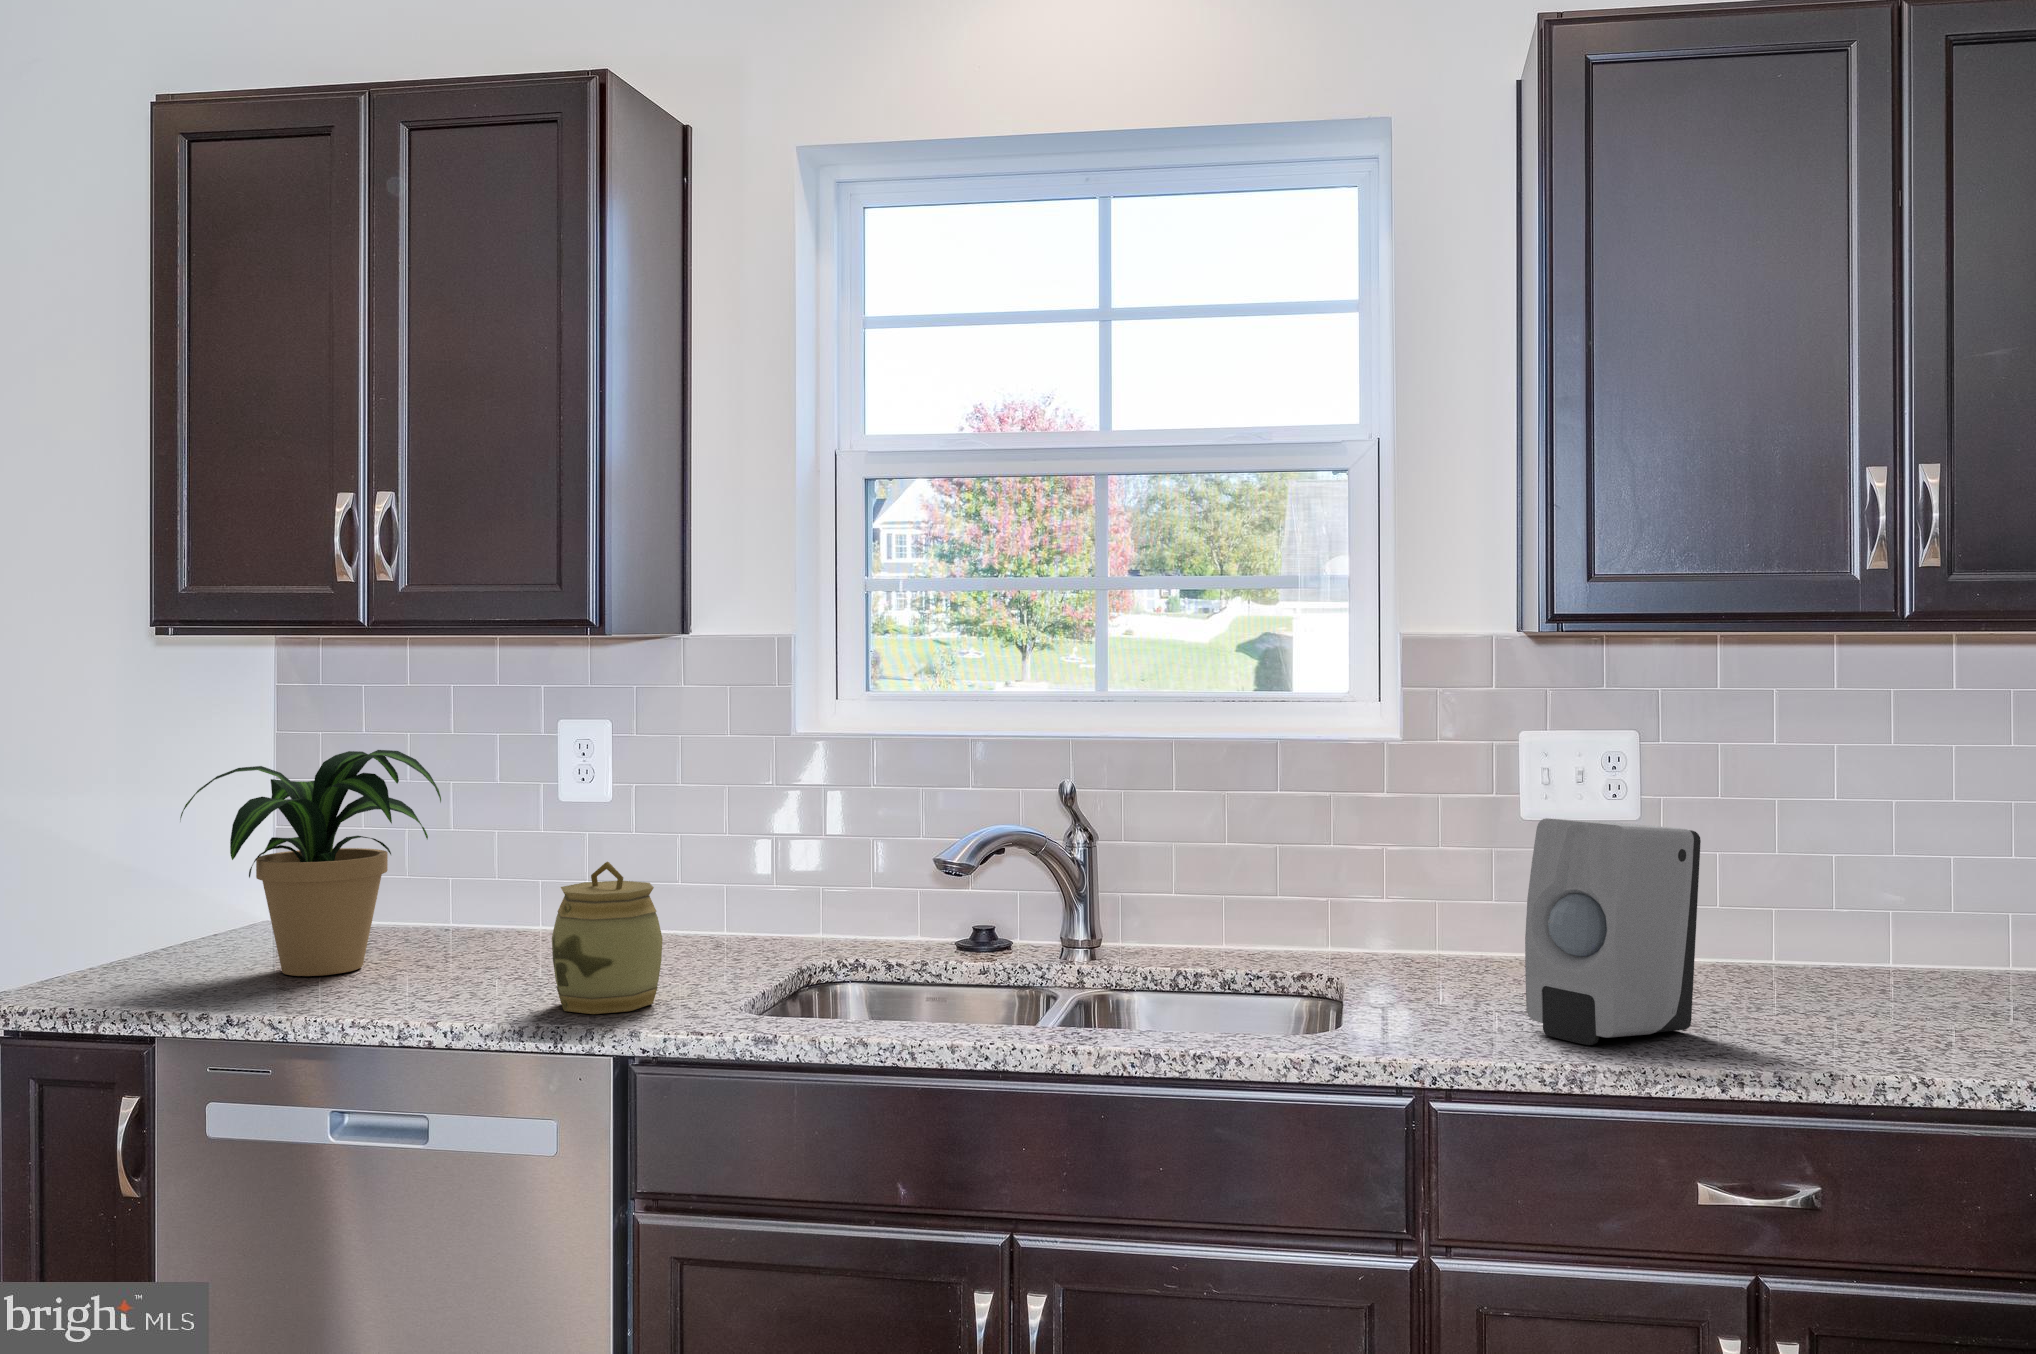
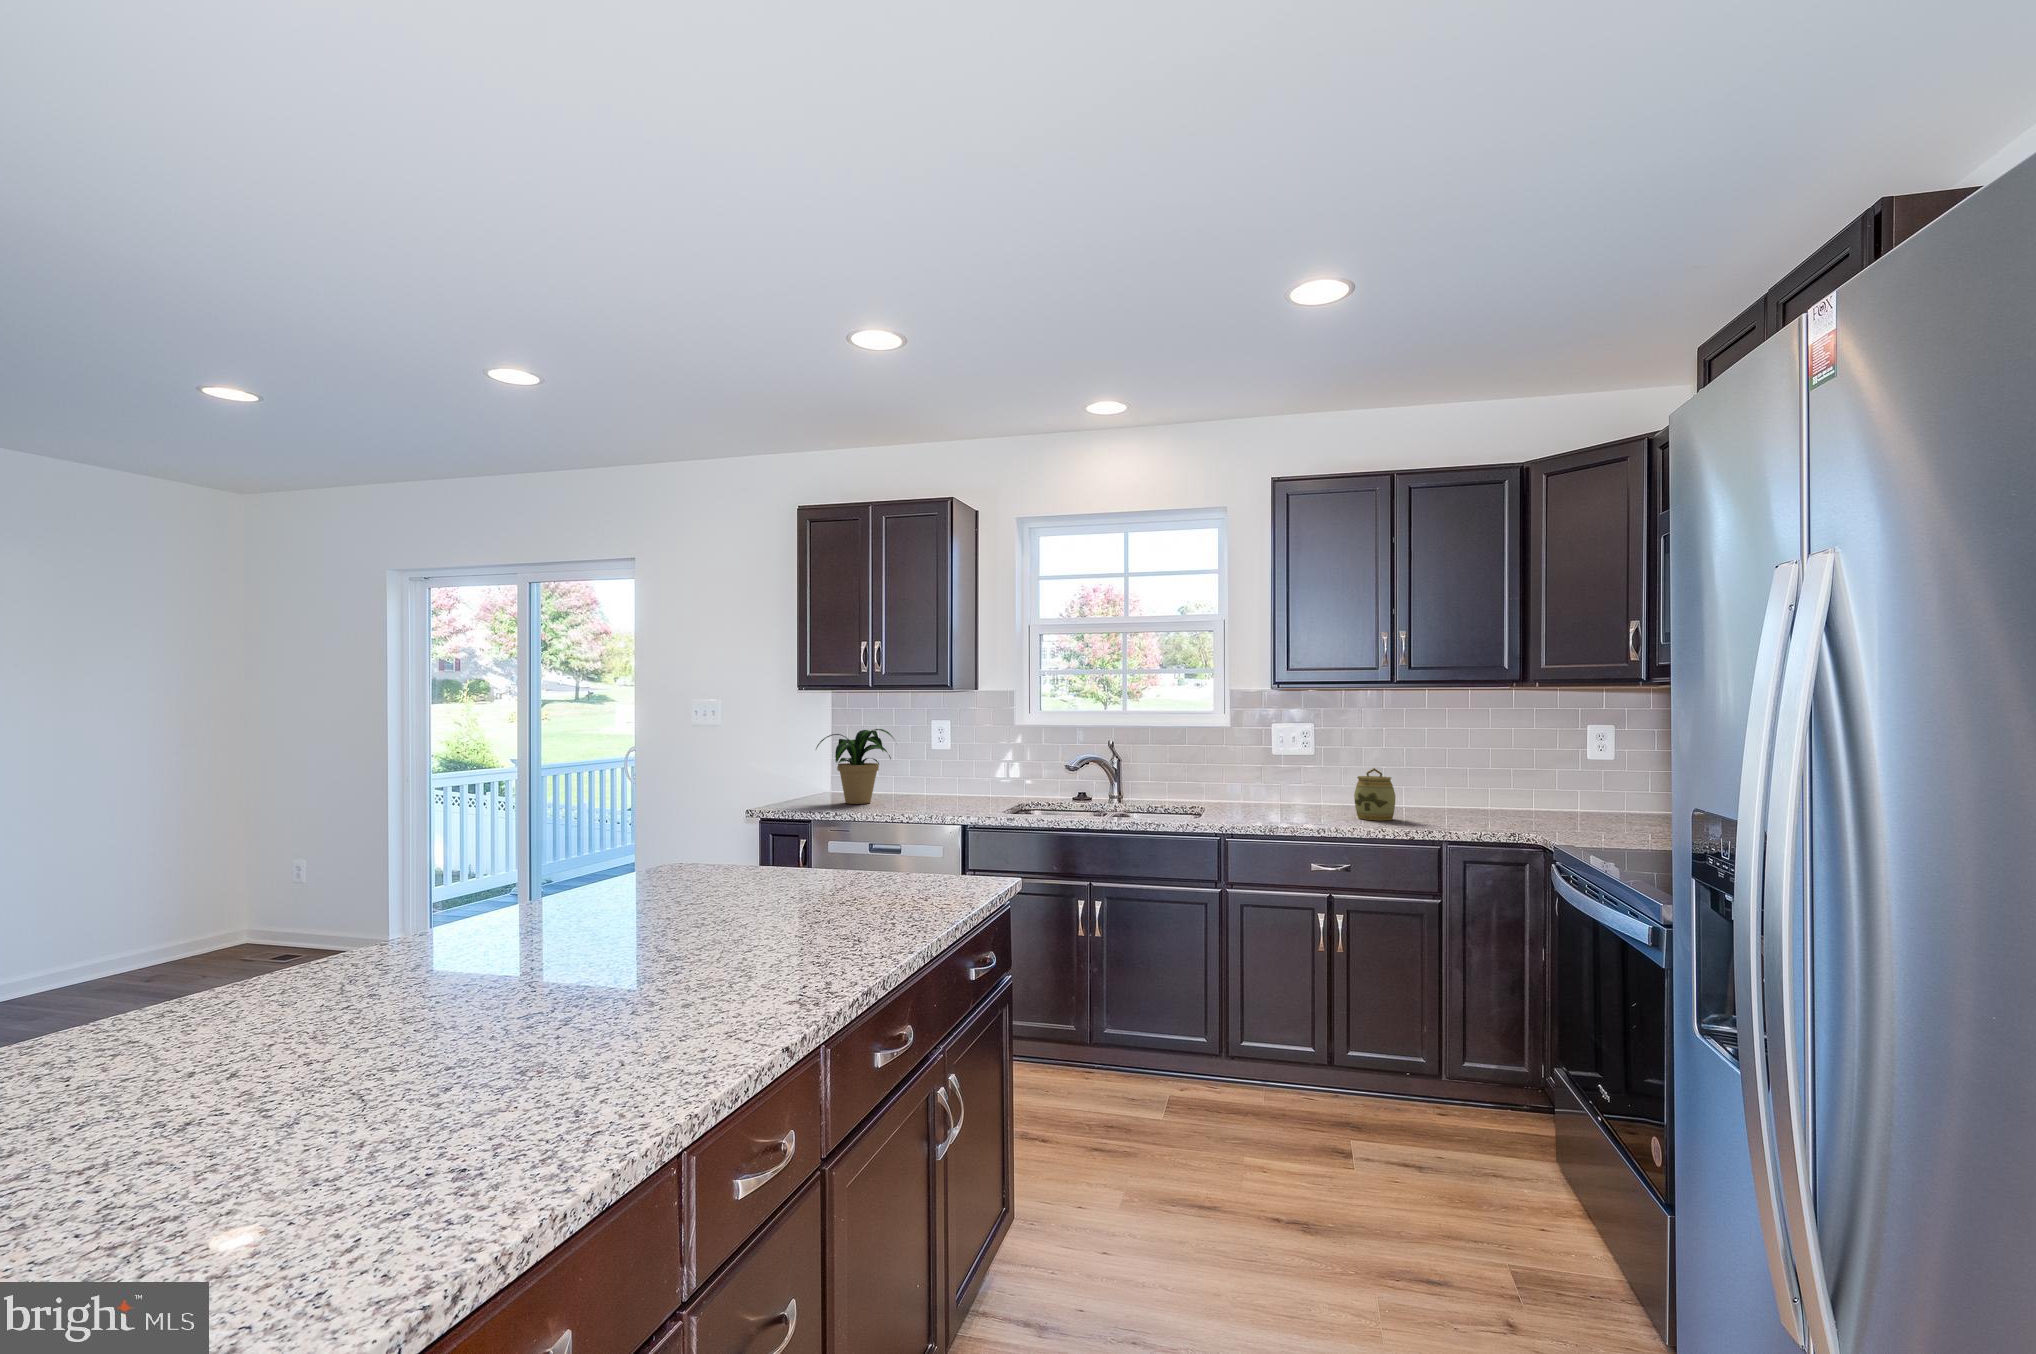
soap dispenser: present [1525,818,1701,1045] -> none [1262,749,1322,823]
jar: present [552,862,662,1014] -> present [1354,768,1396,821]

